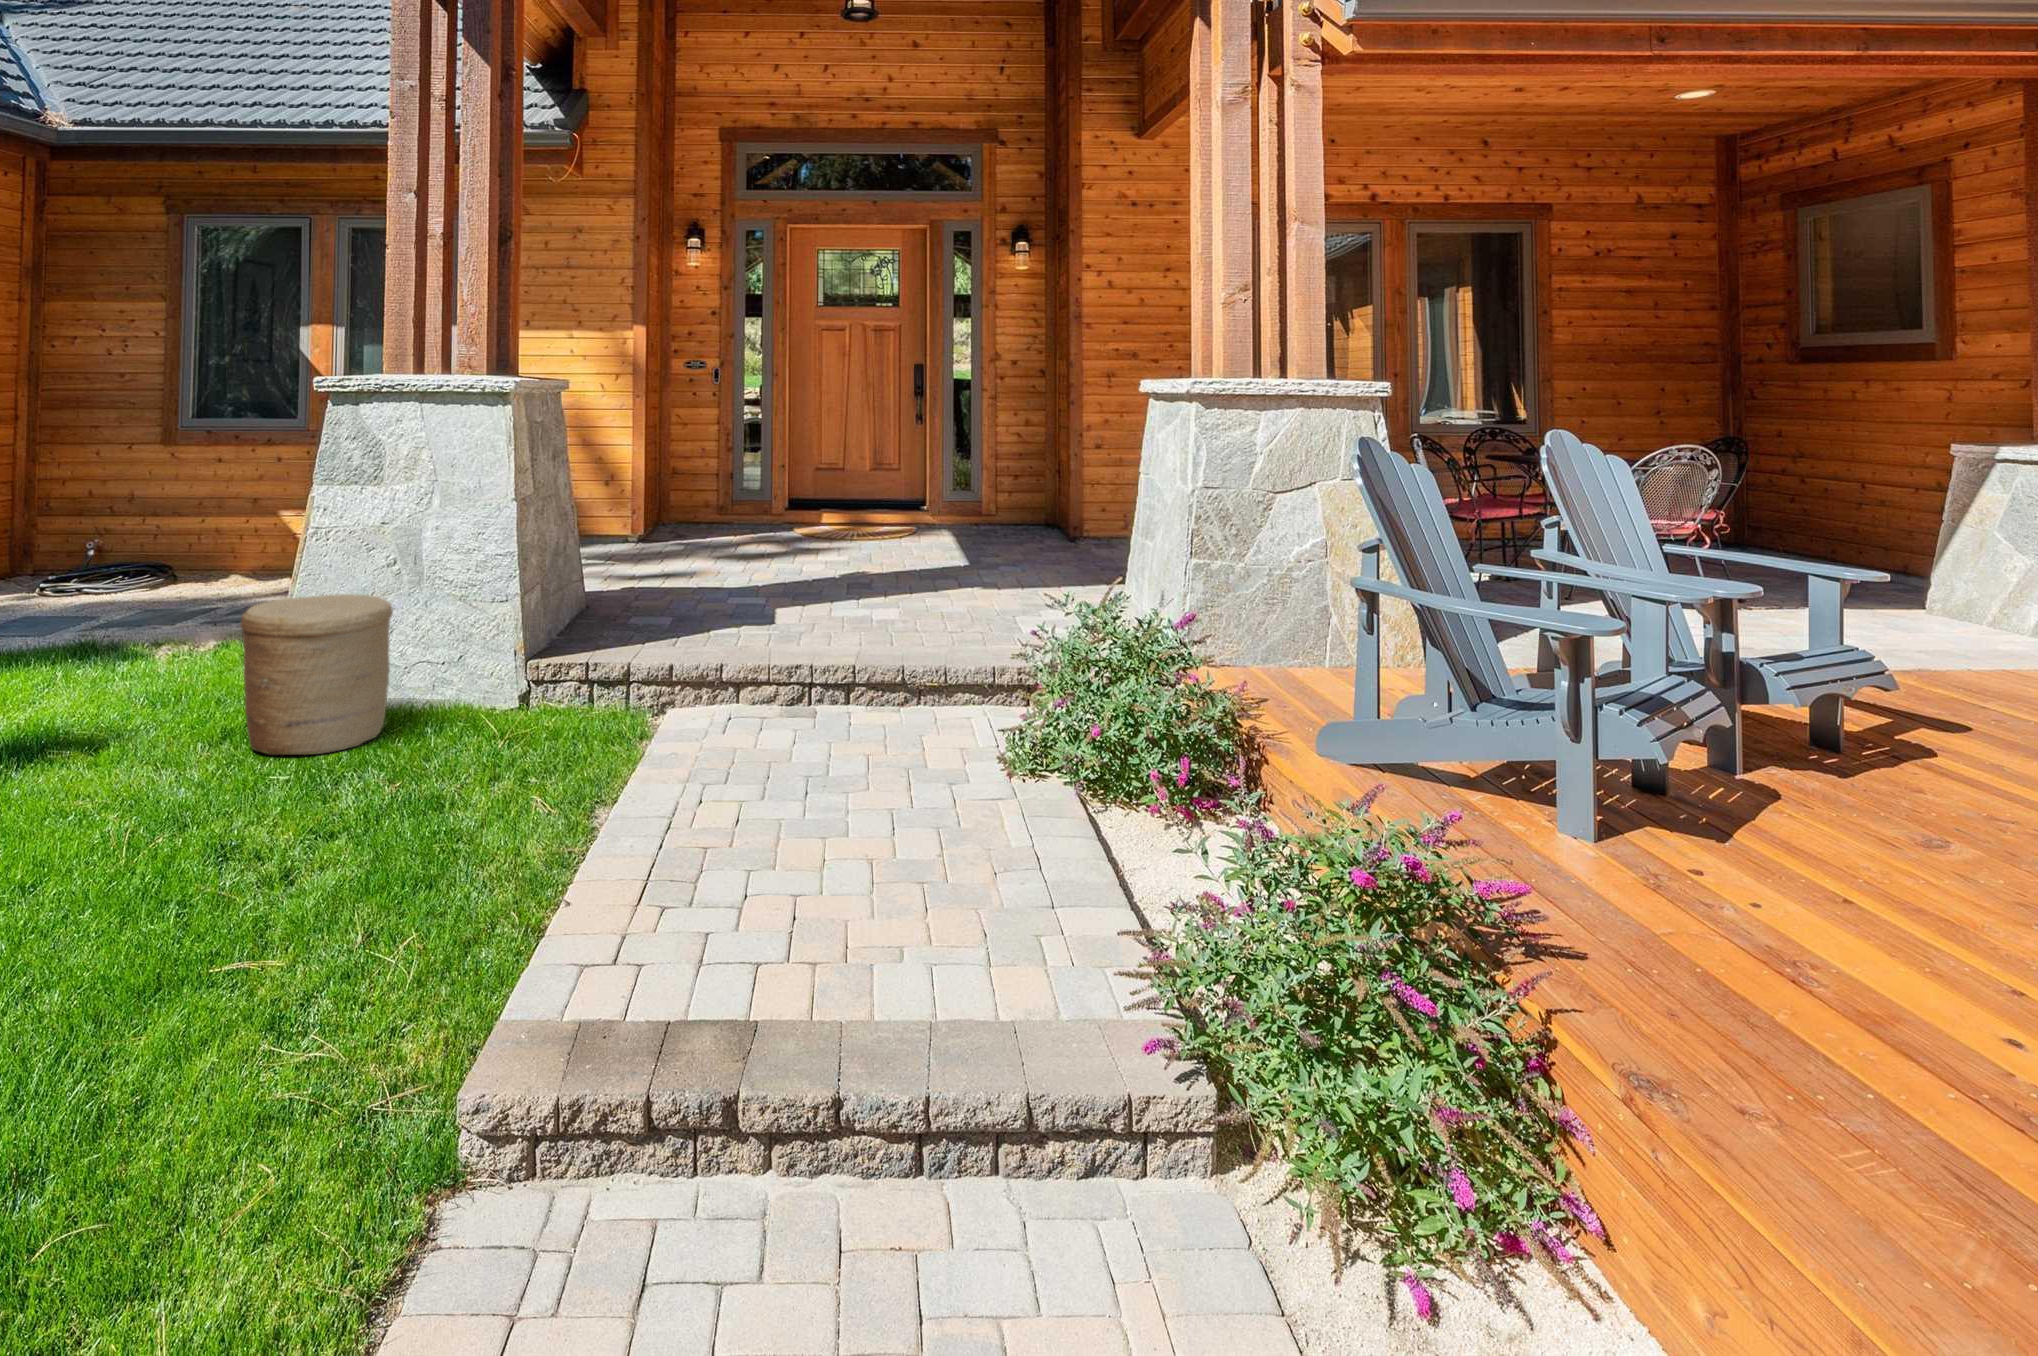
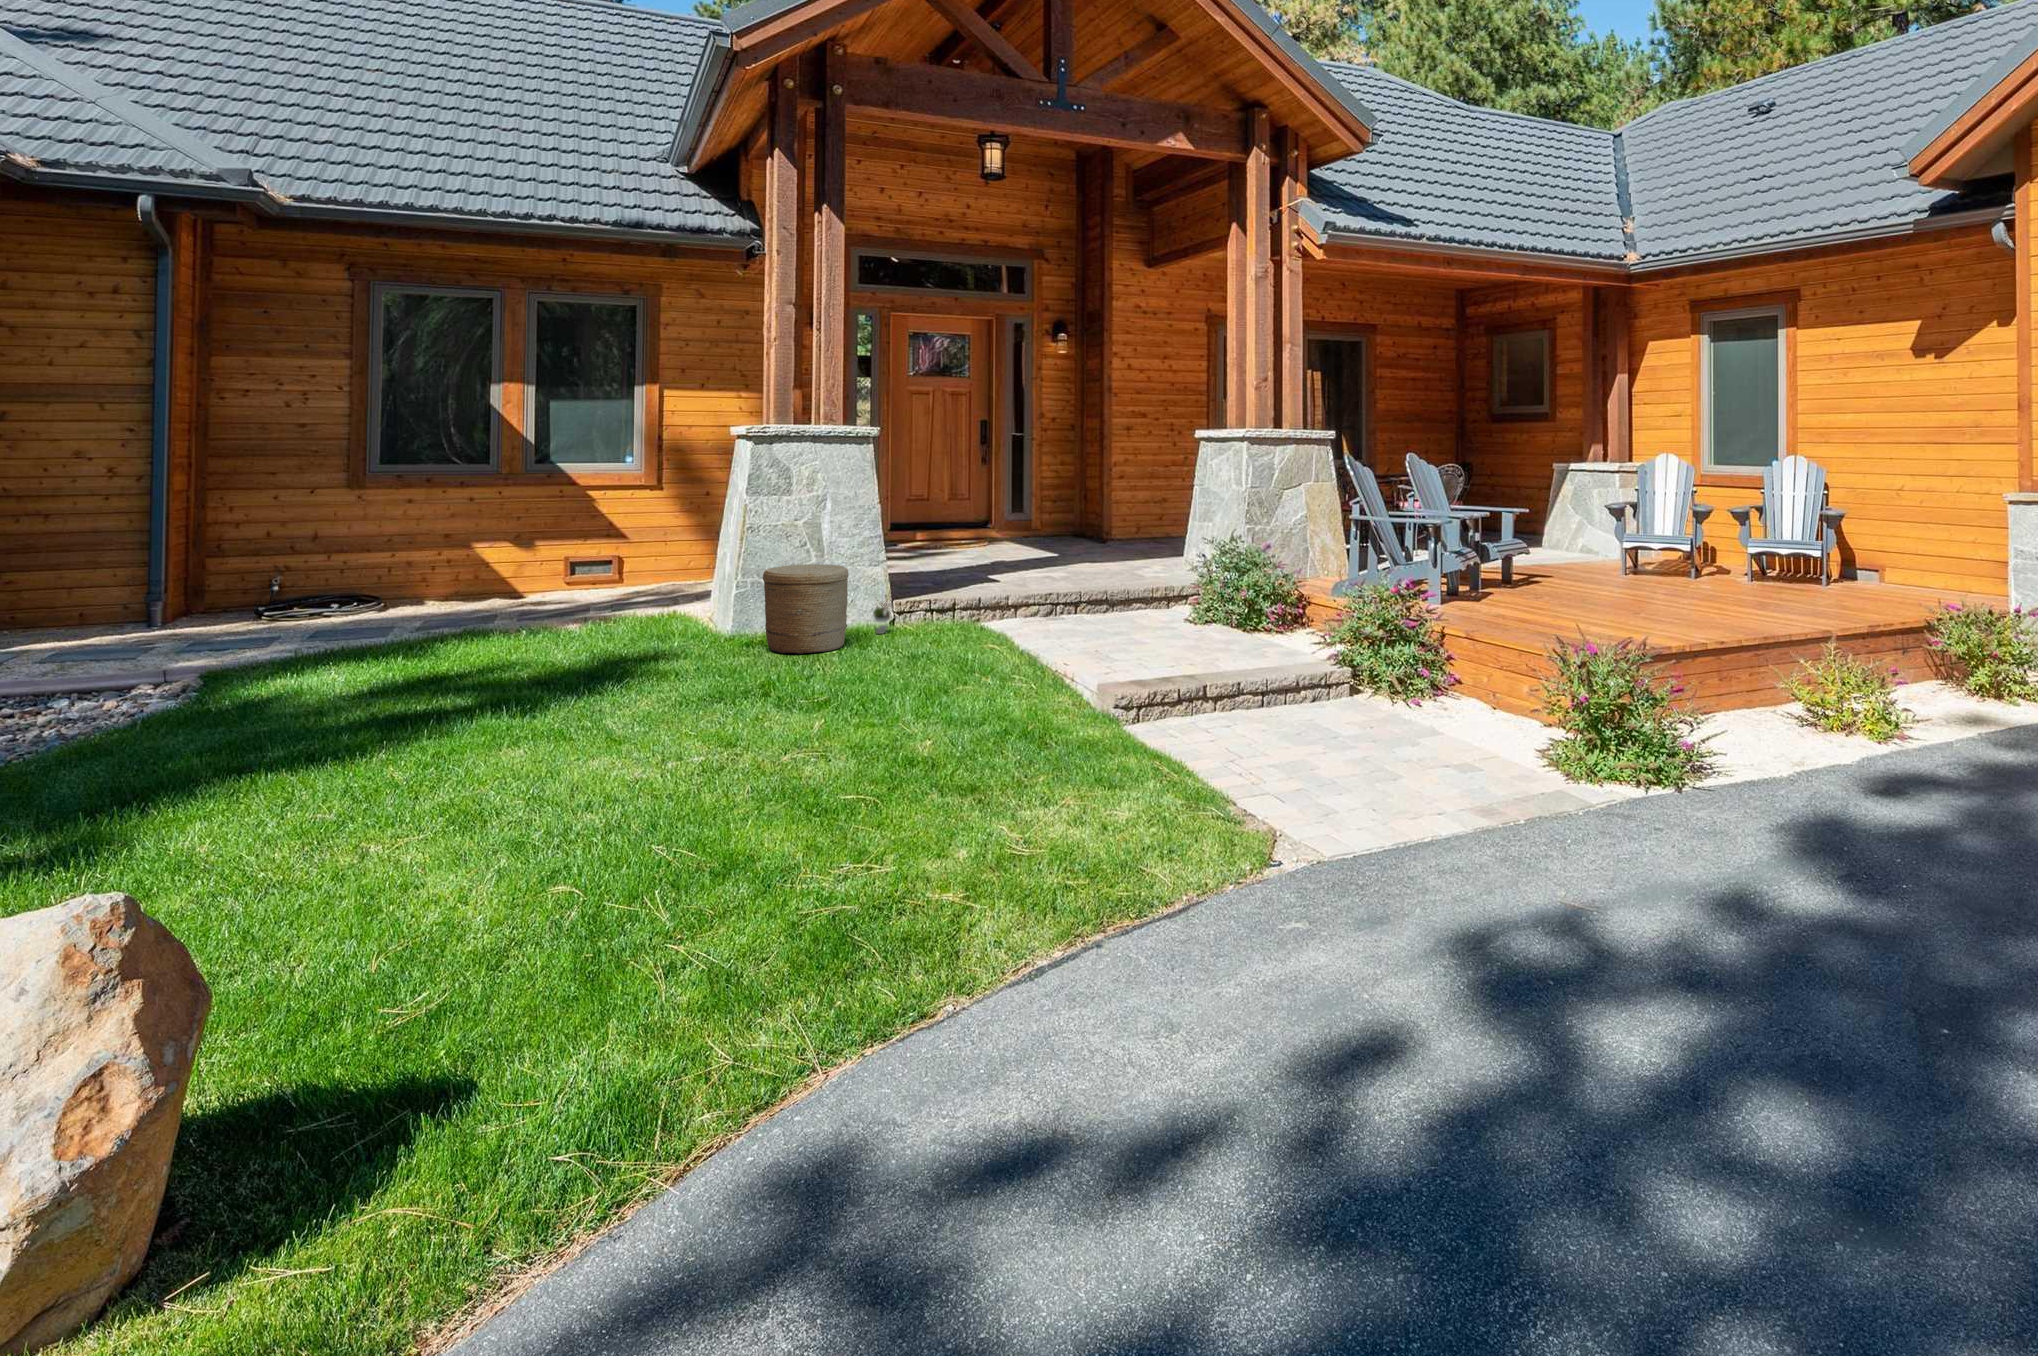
decorative plant: none [453,654,492,720] -> present [873,600,890,634]

